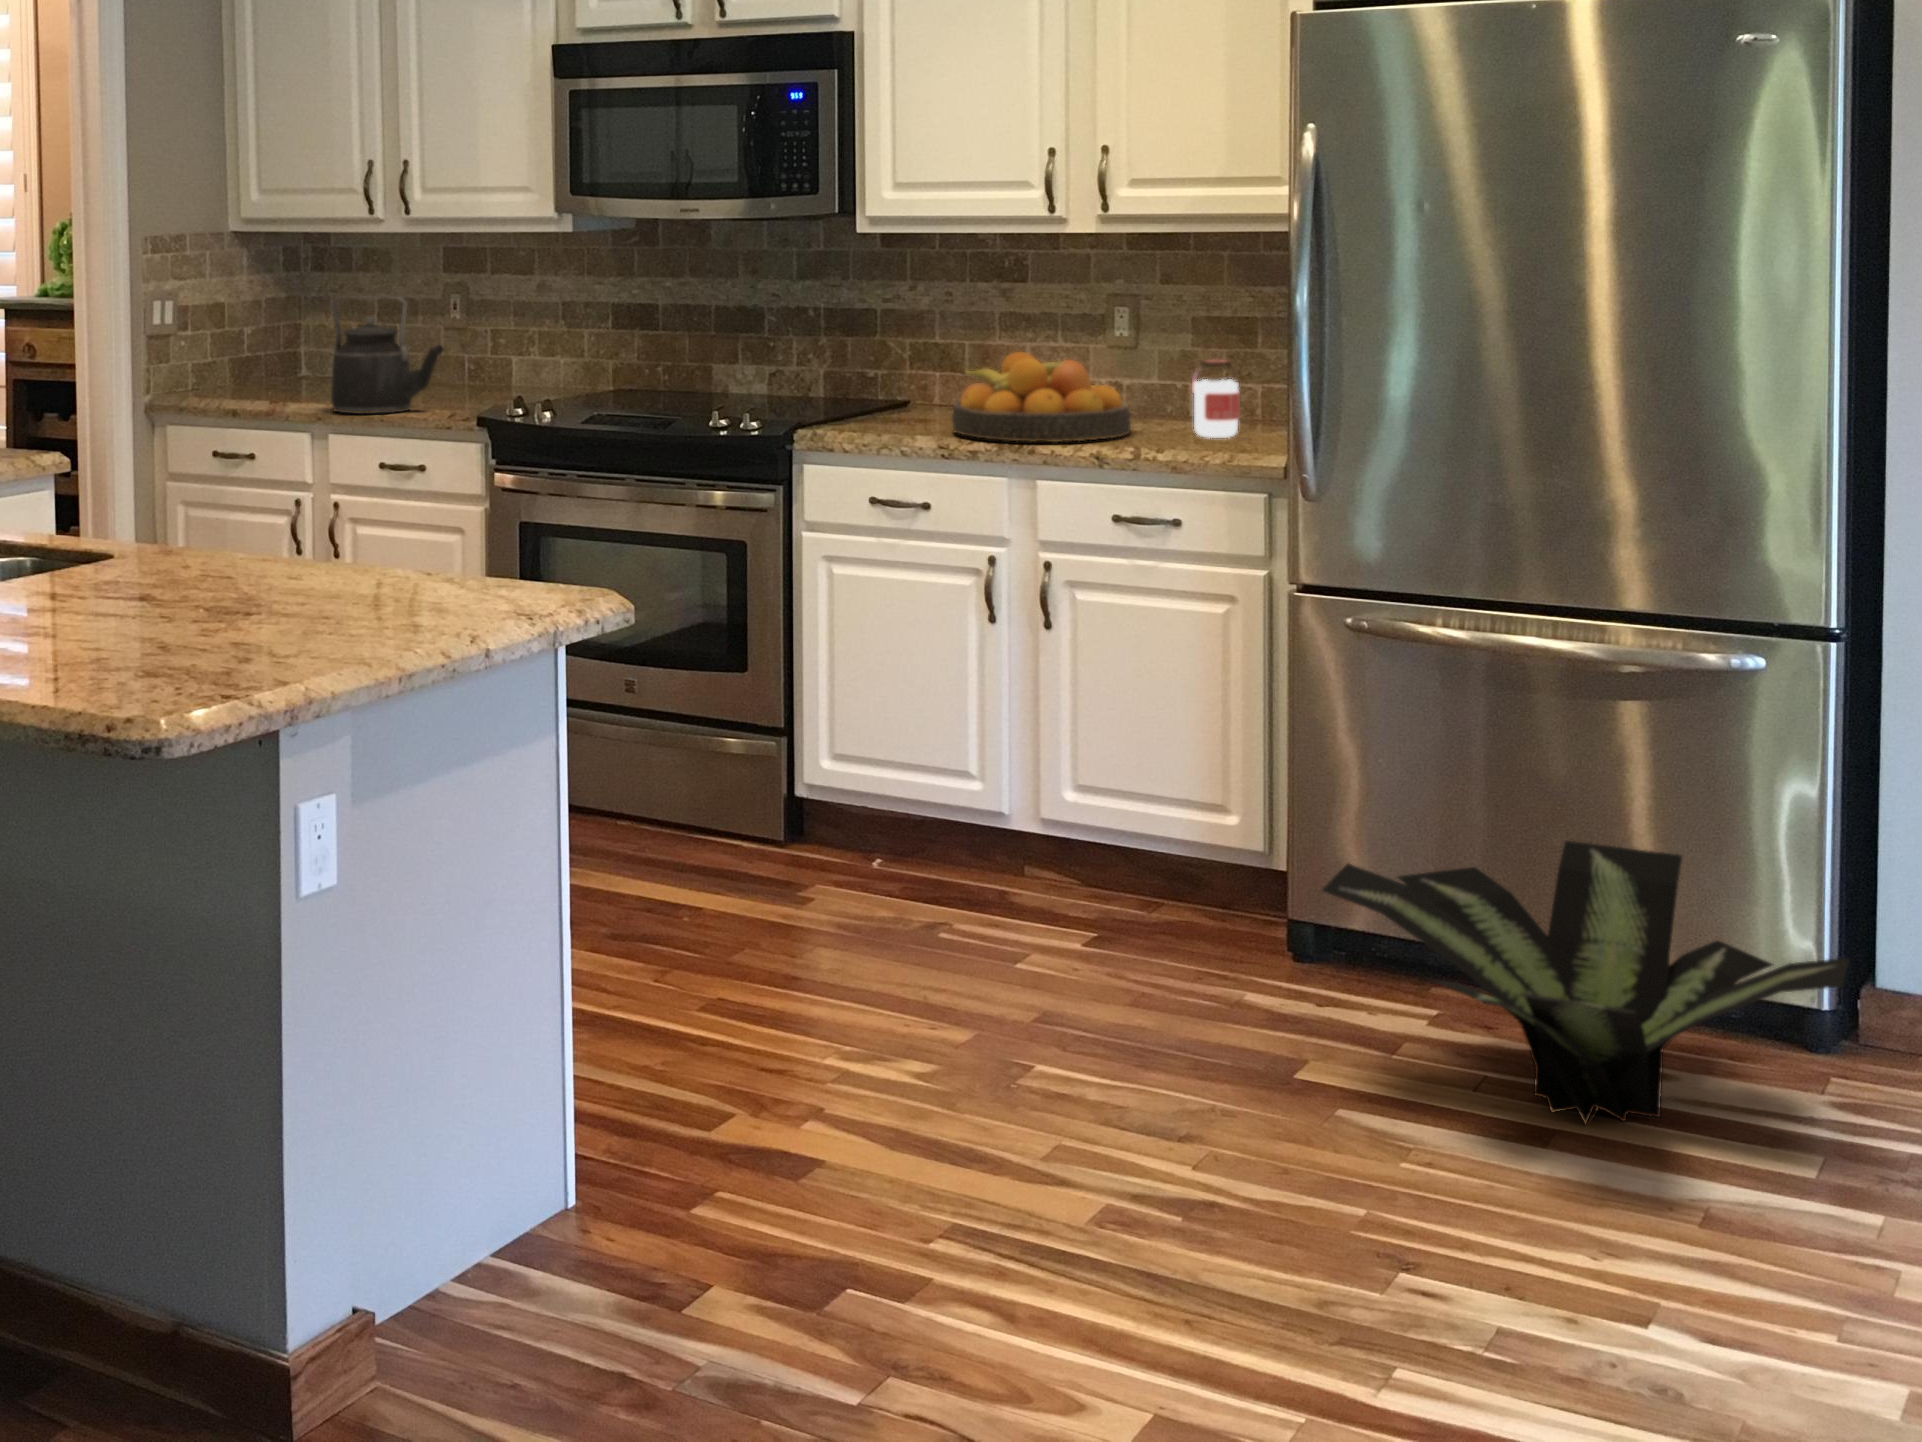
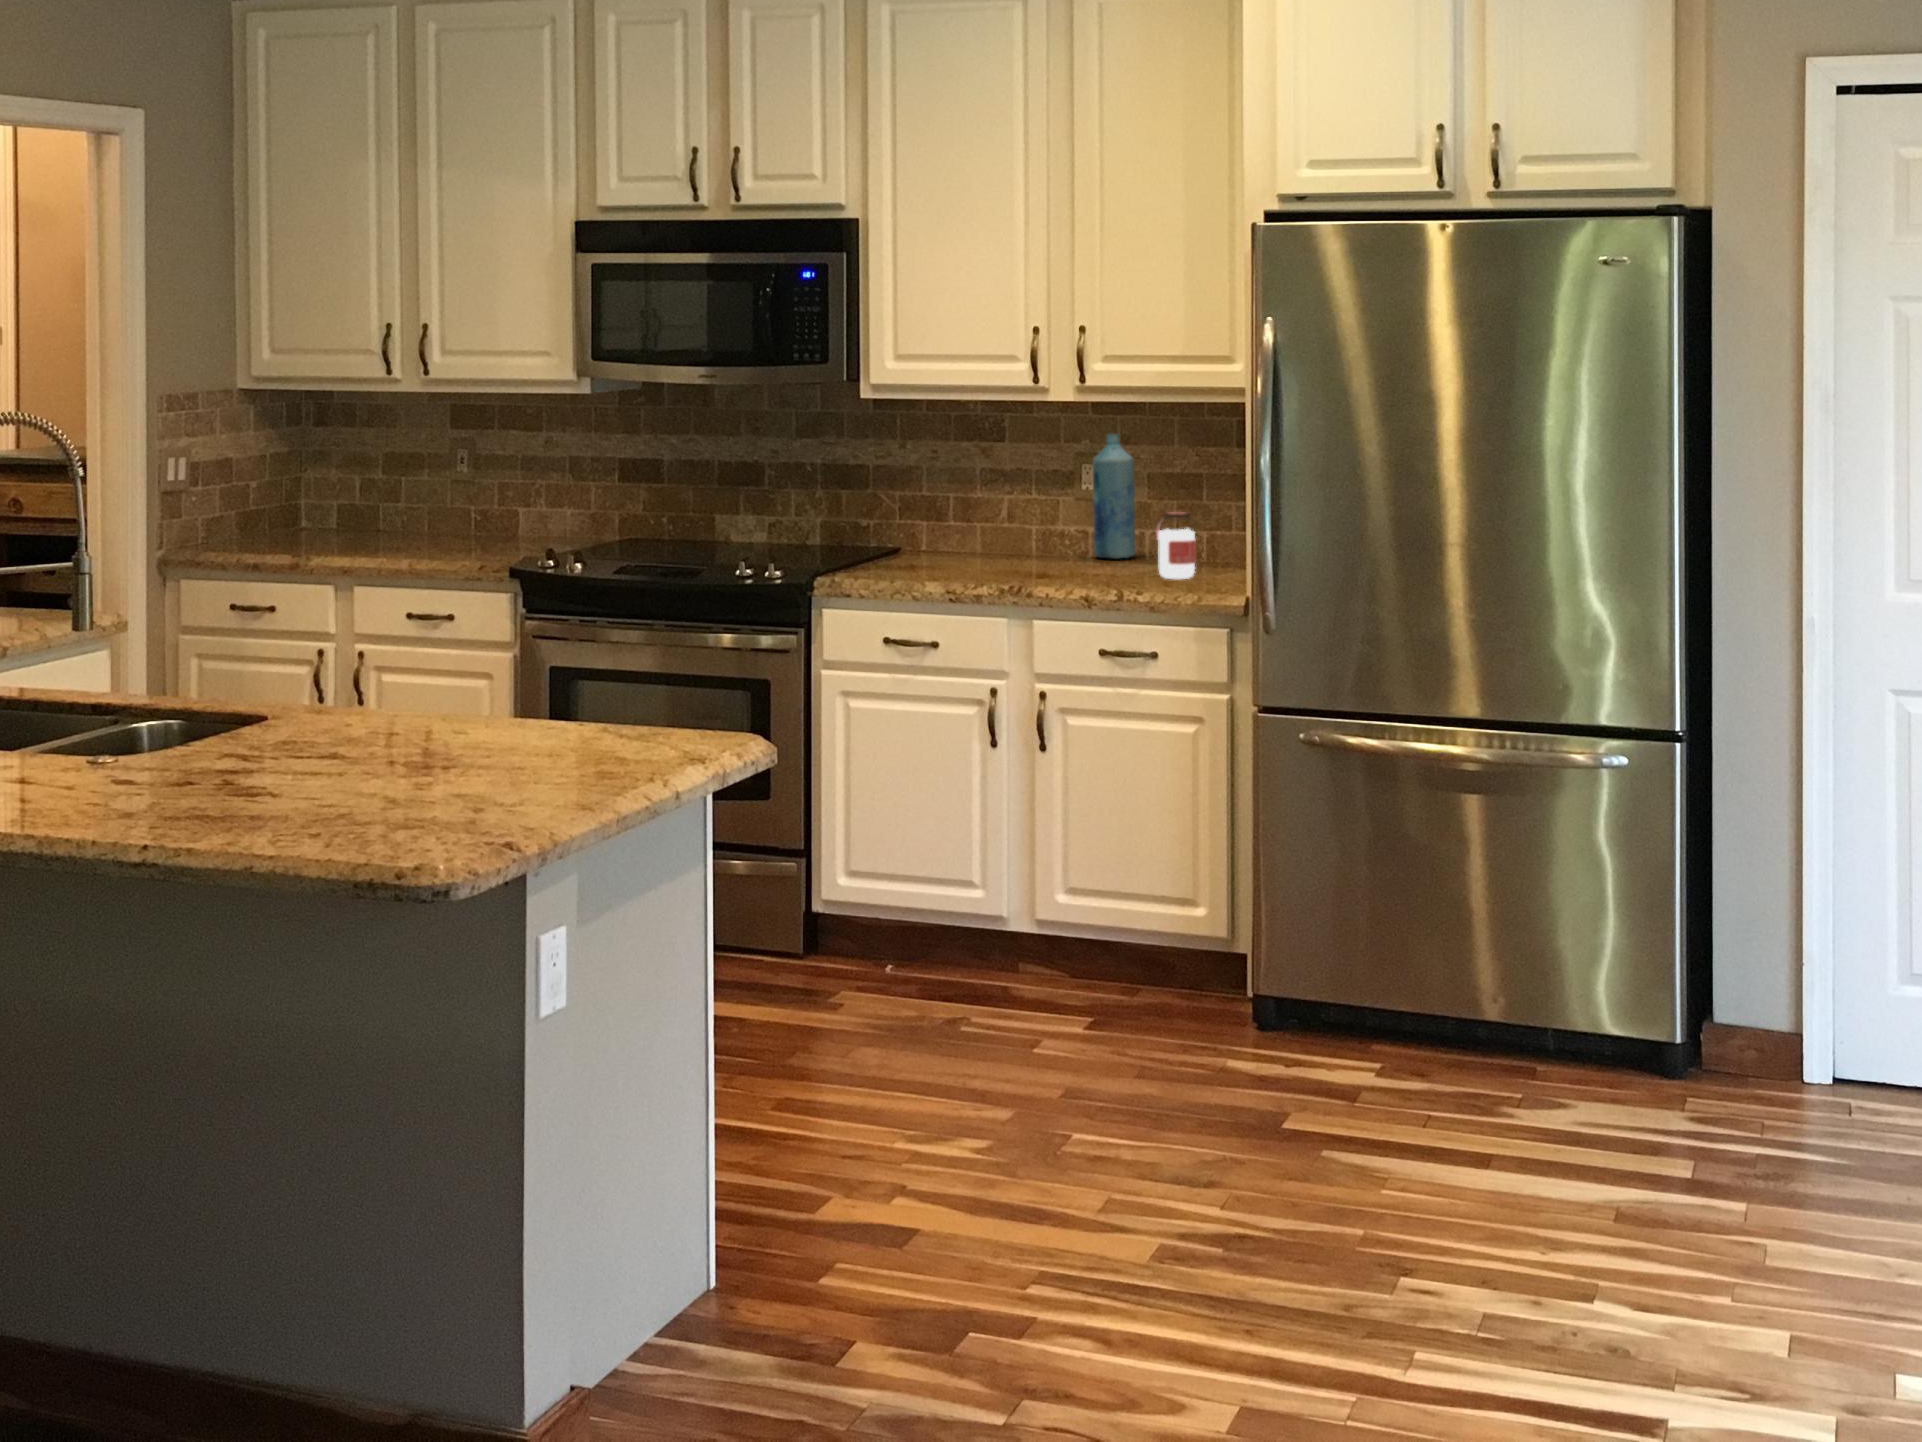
bottle: none [1129,271,1181,415] -> present [1093,434,1136,559]
kettle: present [331,297,444,414] -> none [360,456,473,567]
fruit bowl: present [952,352,1131,442] -> none [952,505,1104,585]
potted plant: present [1323,841,1849,1123] -> none [1303,911,1704,1146]

